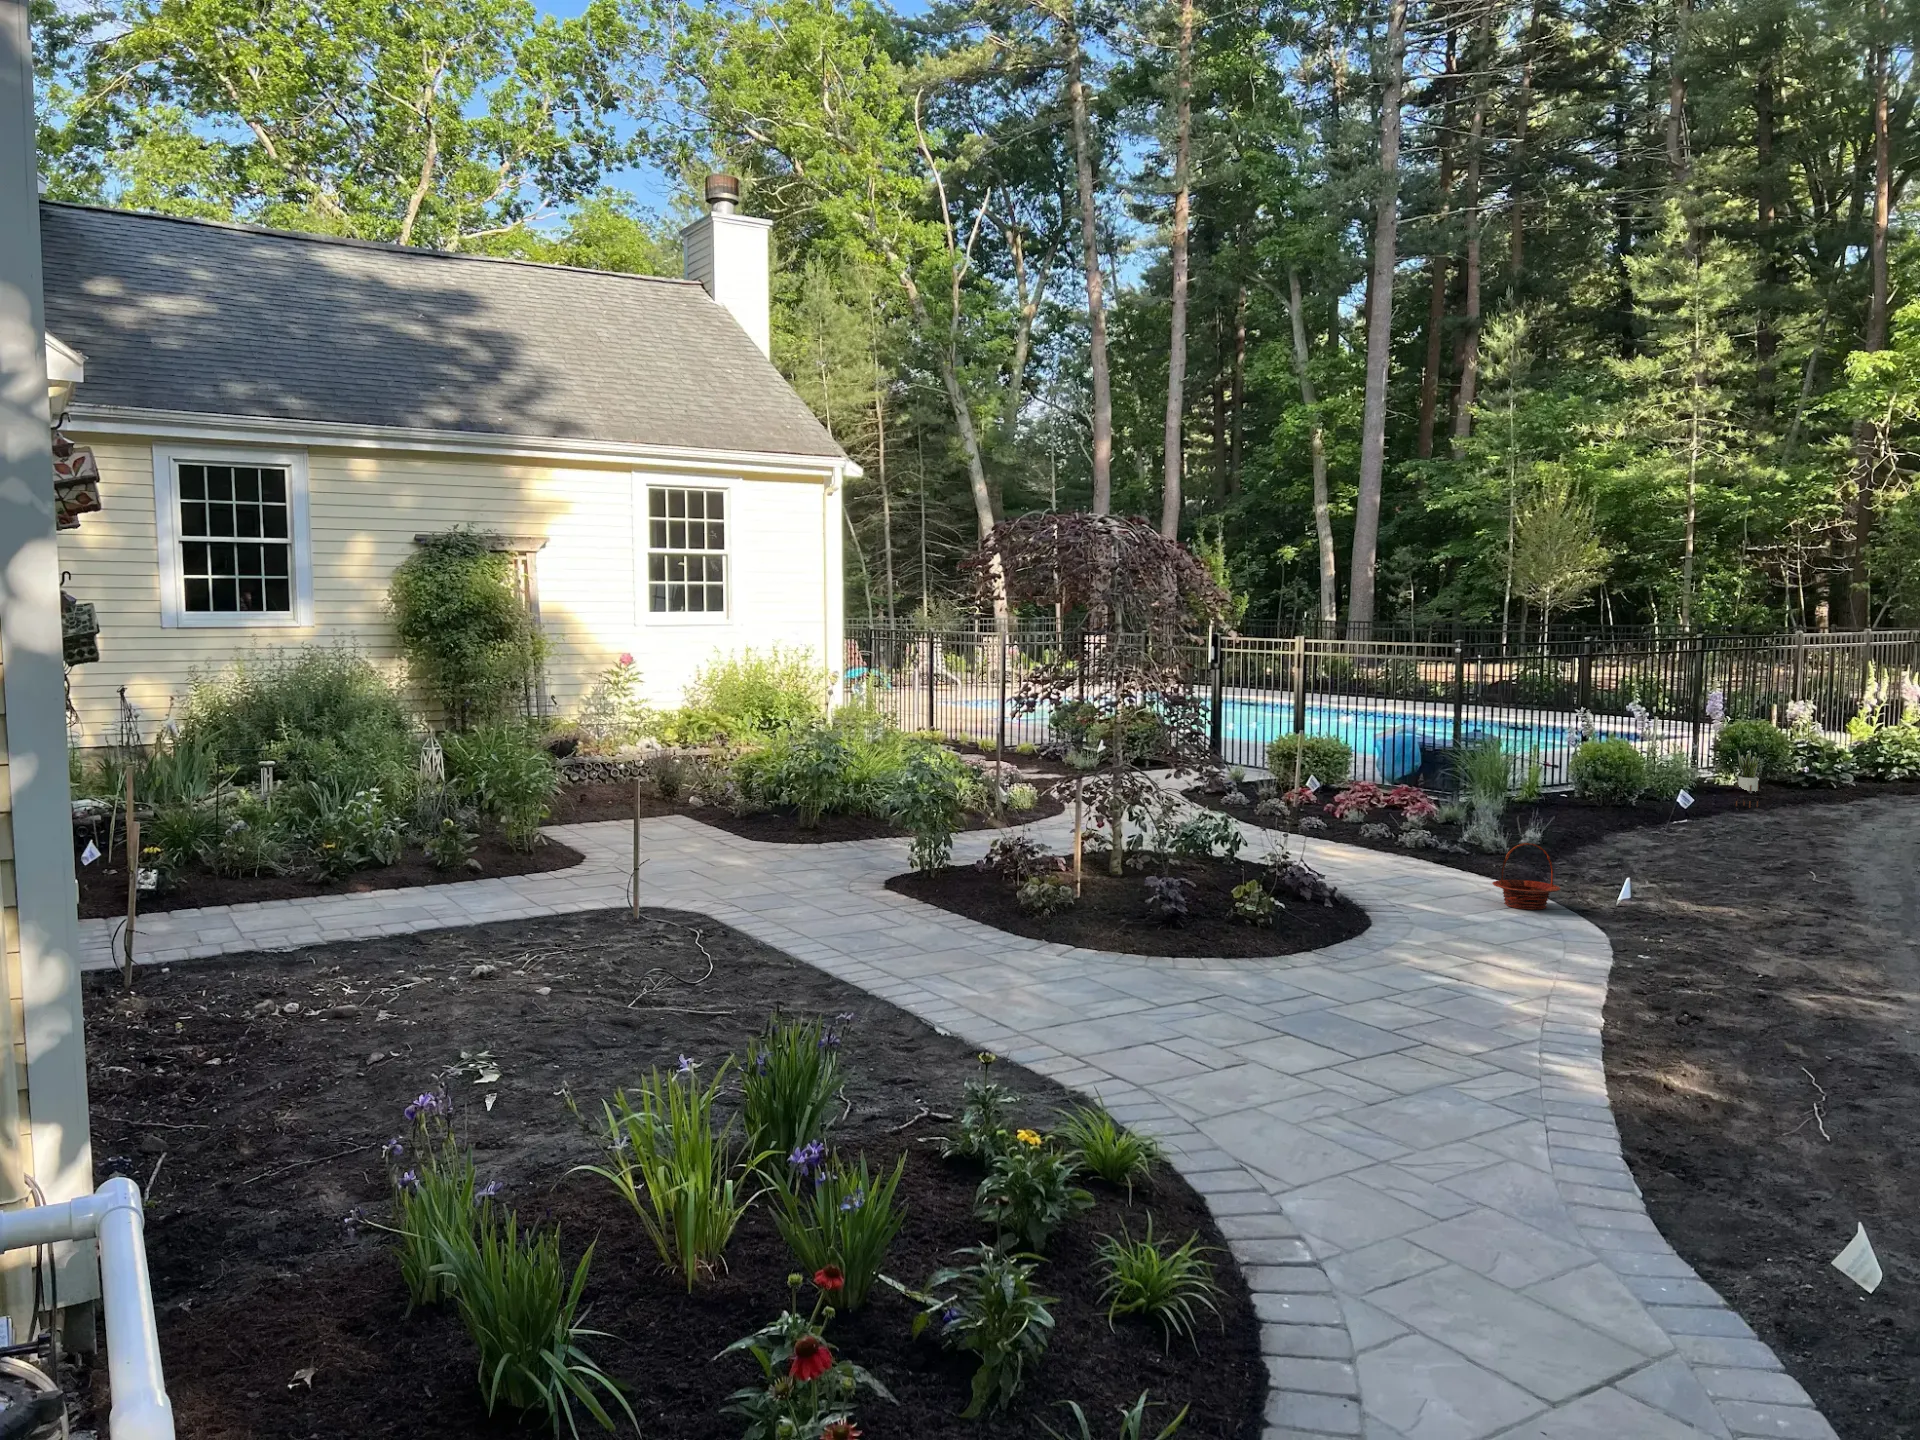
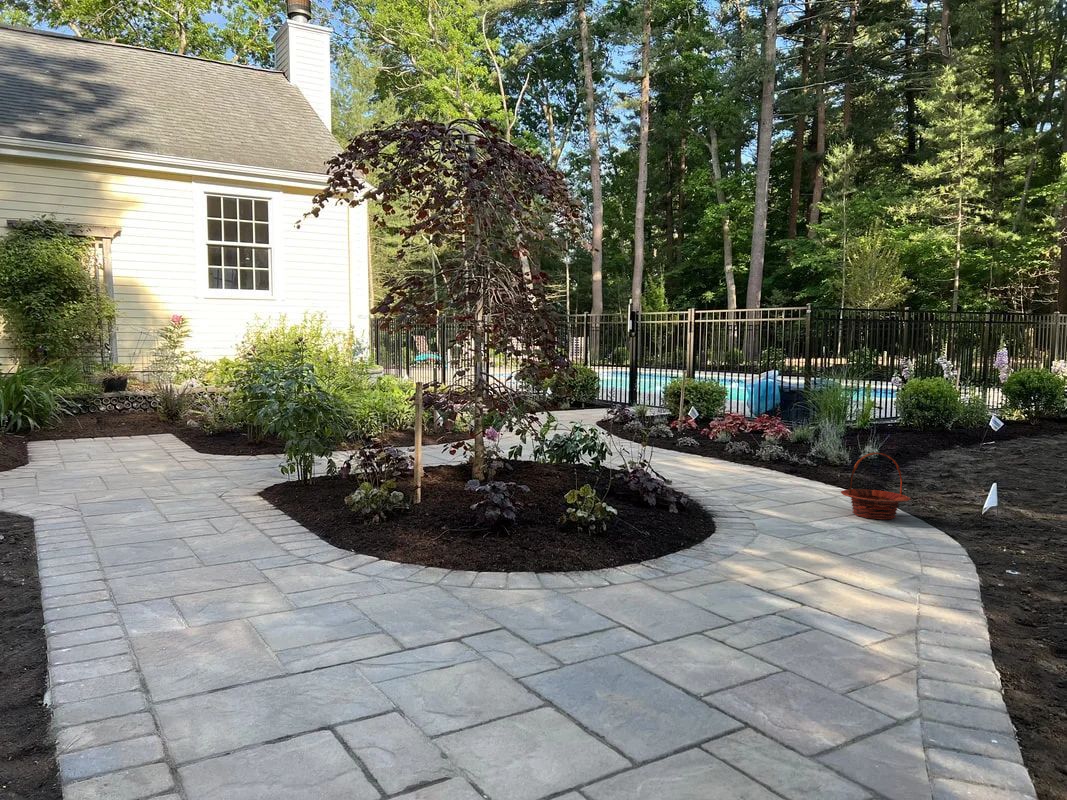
potted plant: present [1736,750,1759,808] -> none [1019,395,1037,439]

